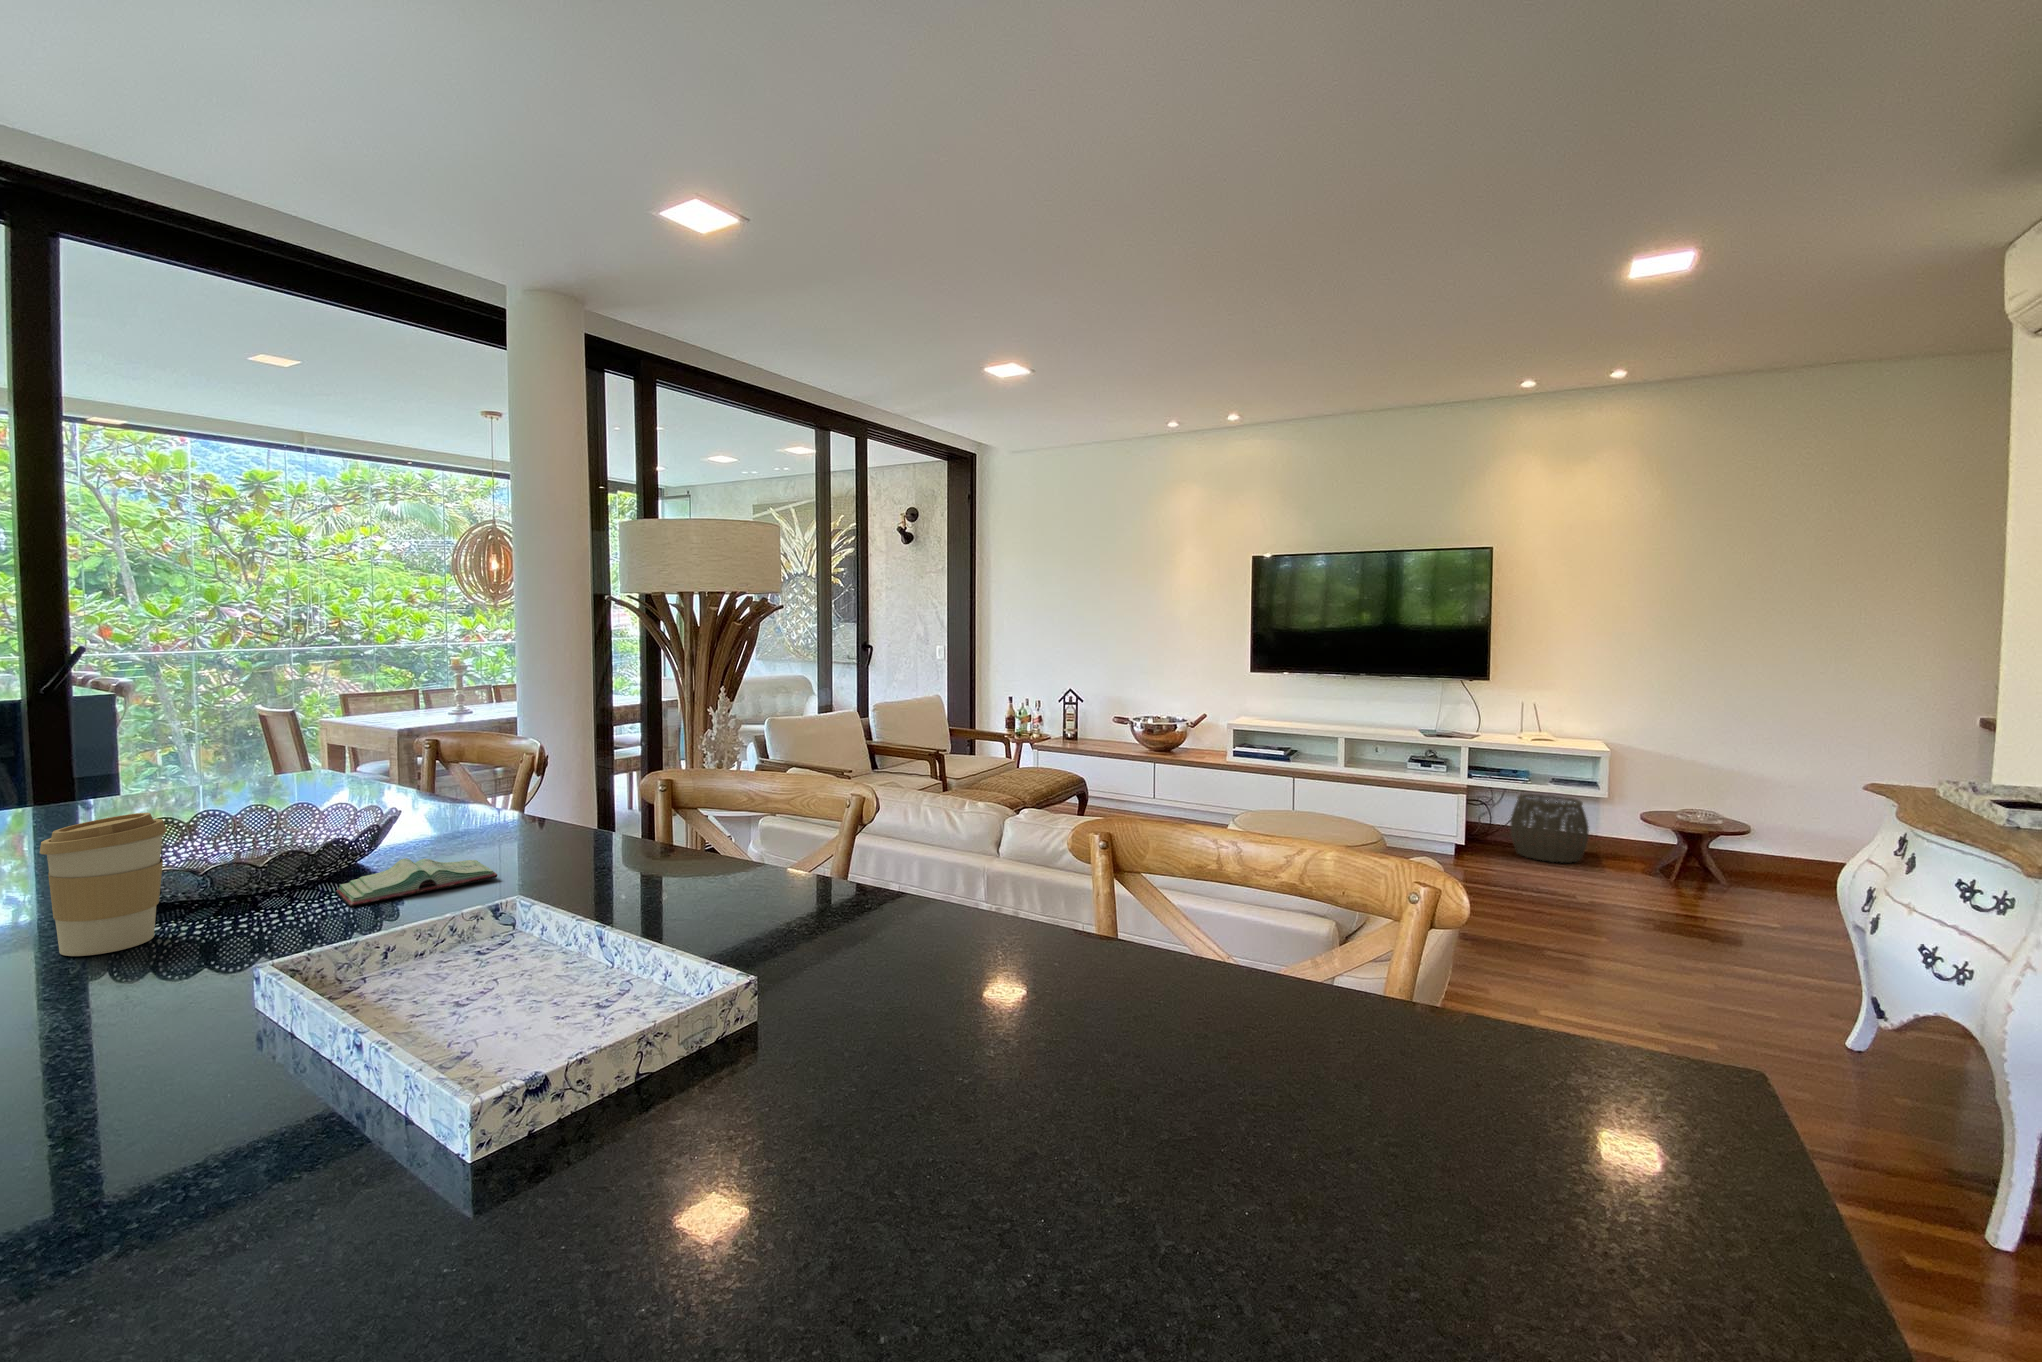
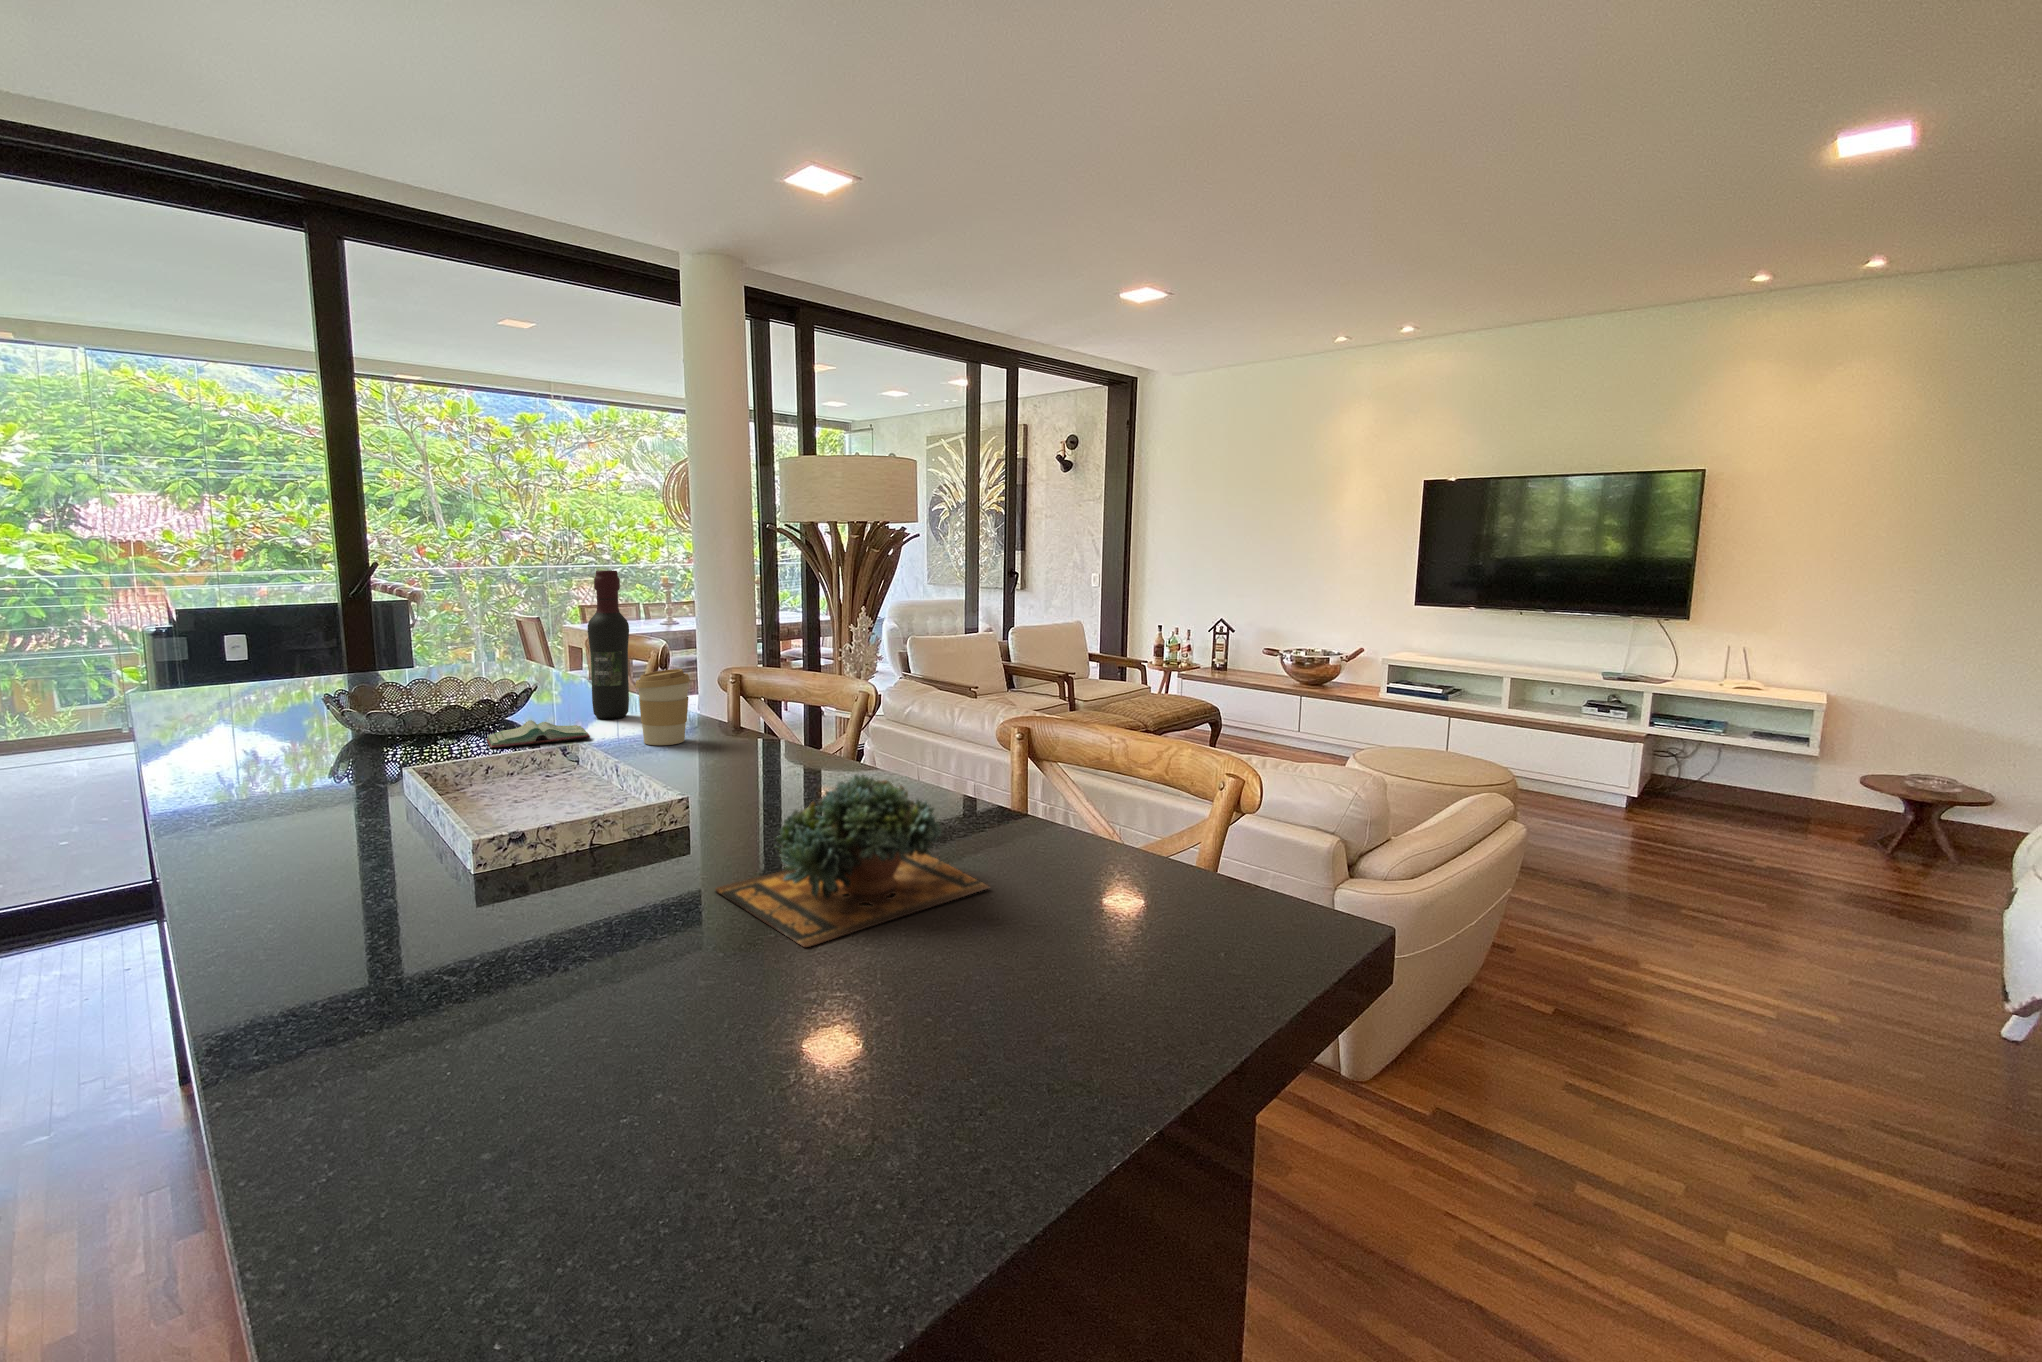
wine bottle: none [472,646,530,846] -> present [588,570,629,719]
woven basket: present [1510,794,1589,863] -> none [1693,747,1791,825]
coffee cup: present [40,813,167,956] -> present [635,669,690,745]
succulent plant: none [918,933,1301,1262] -> present [715,775,990,948]

